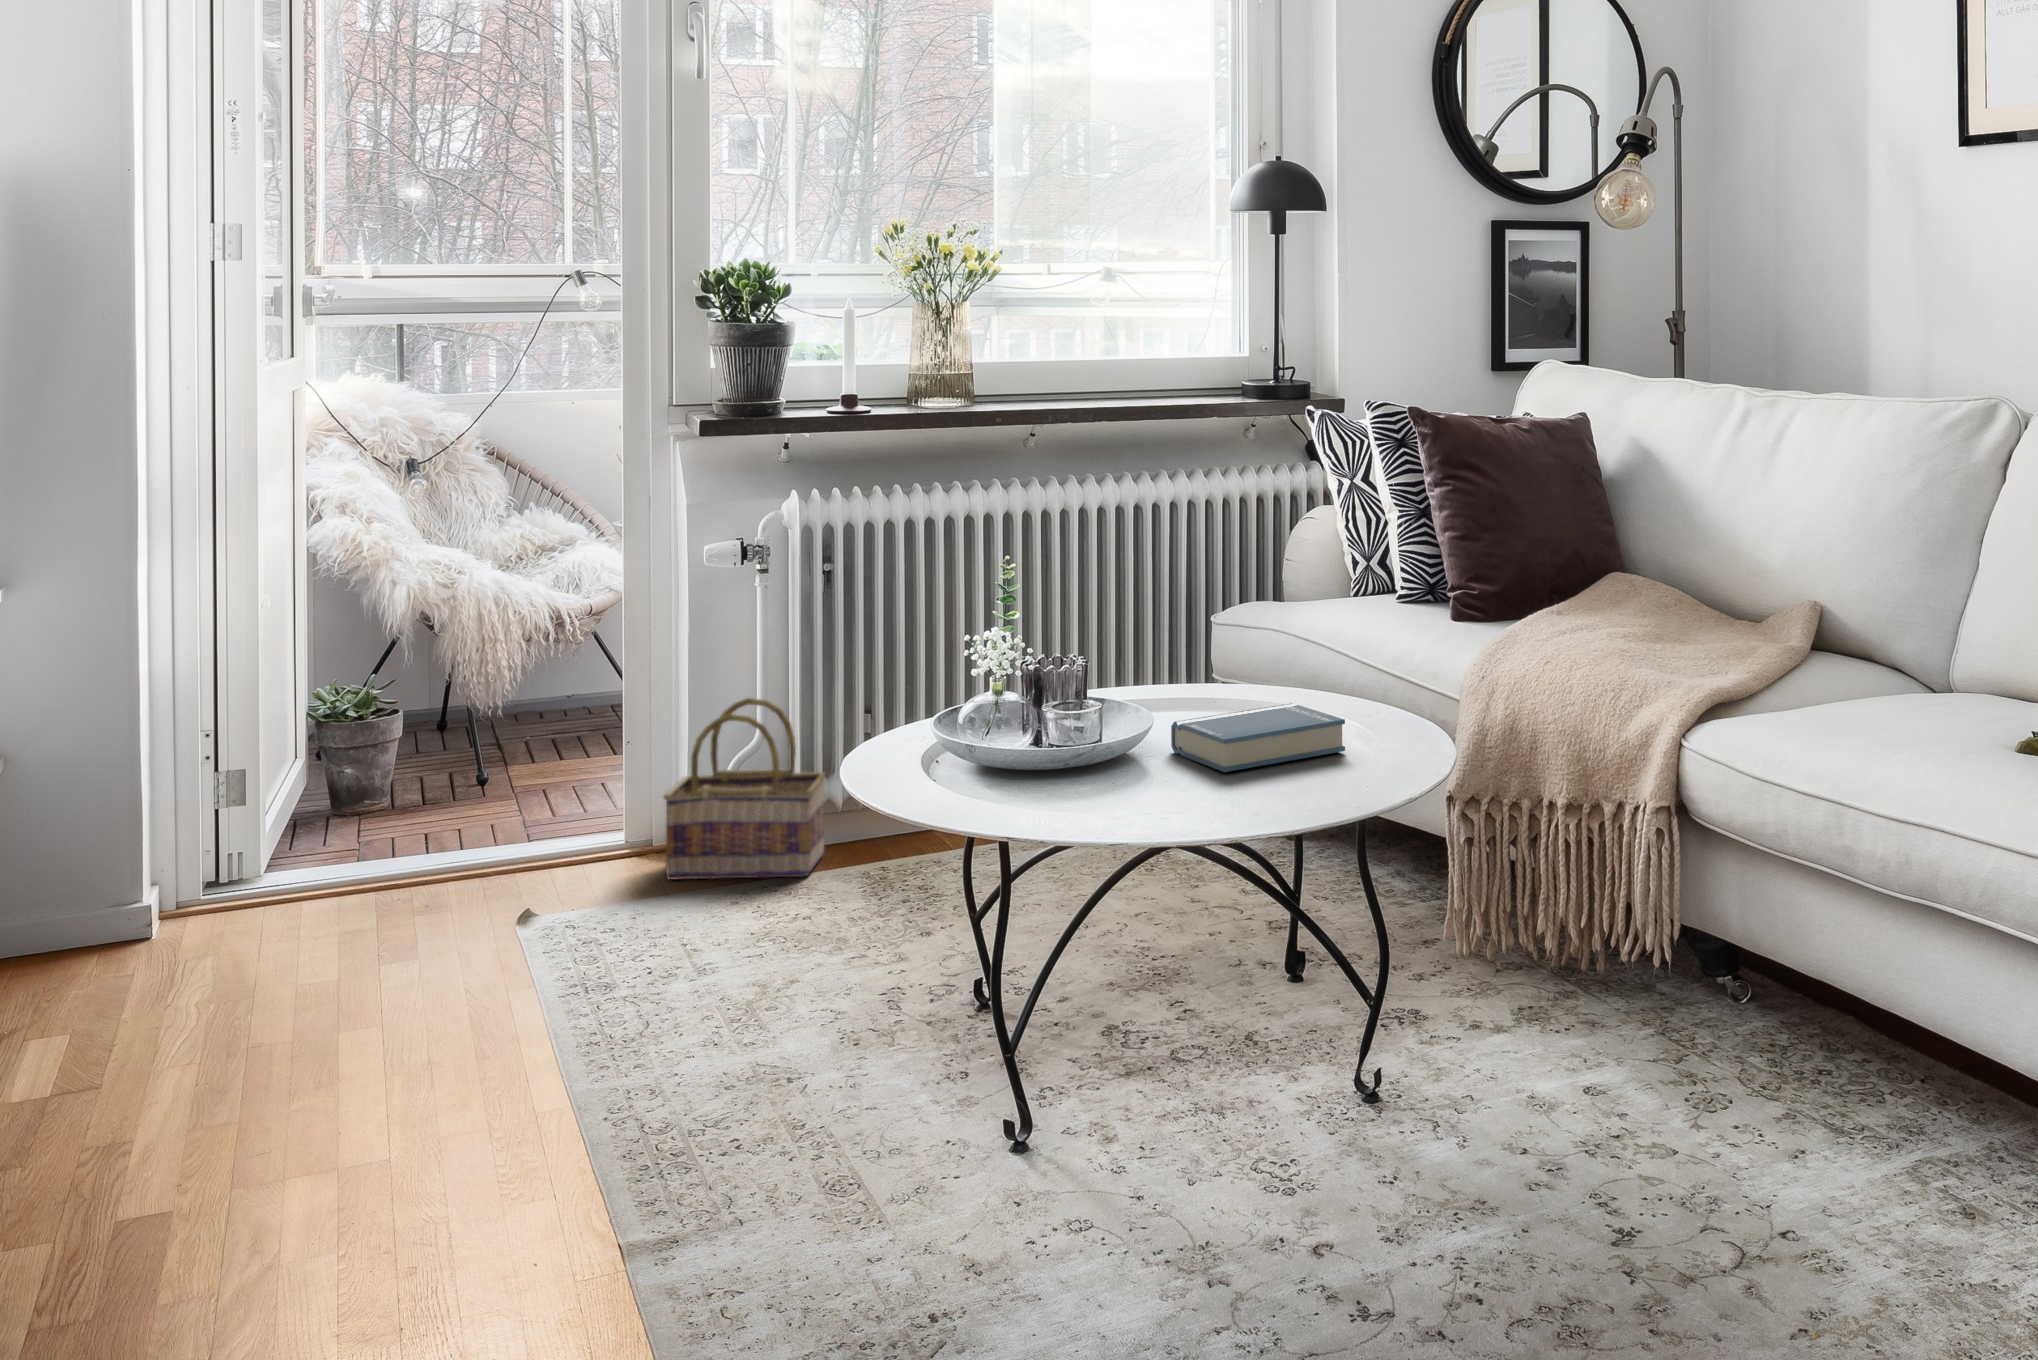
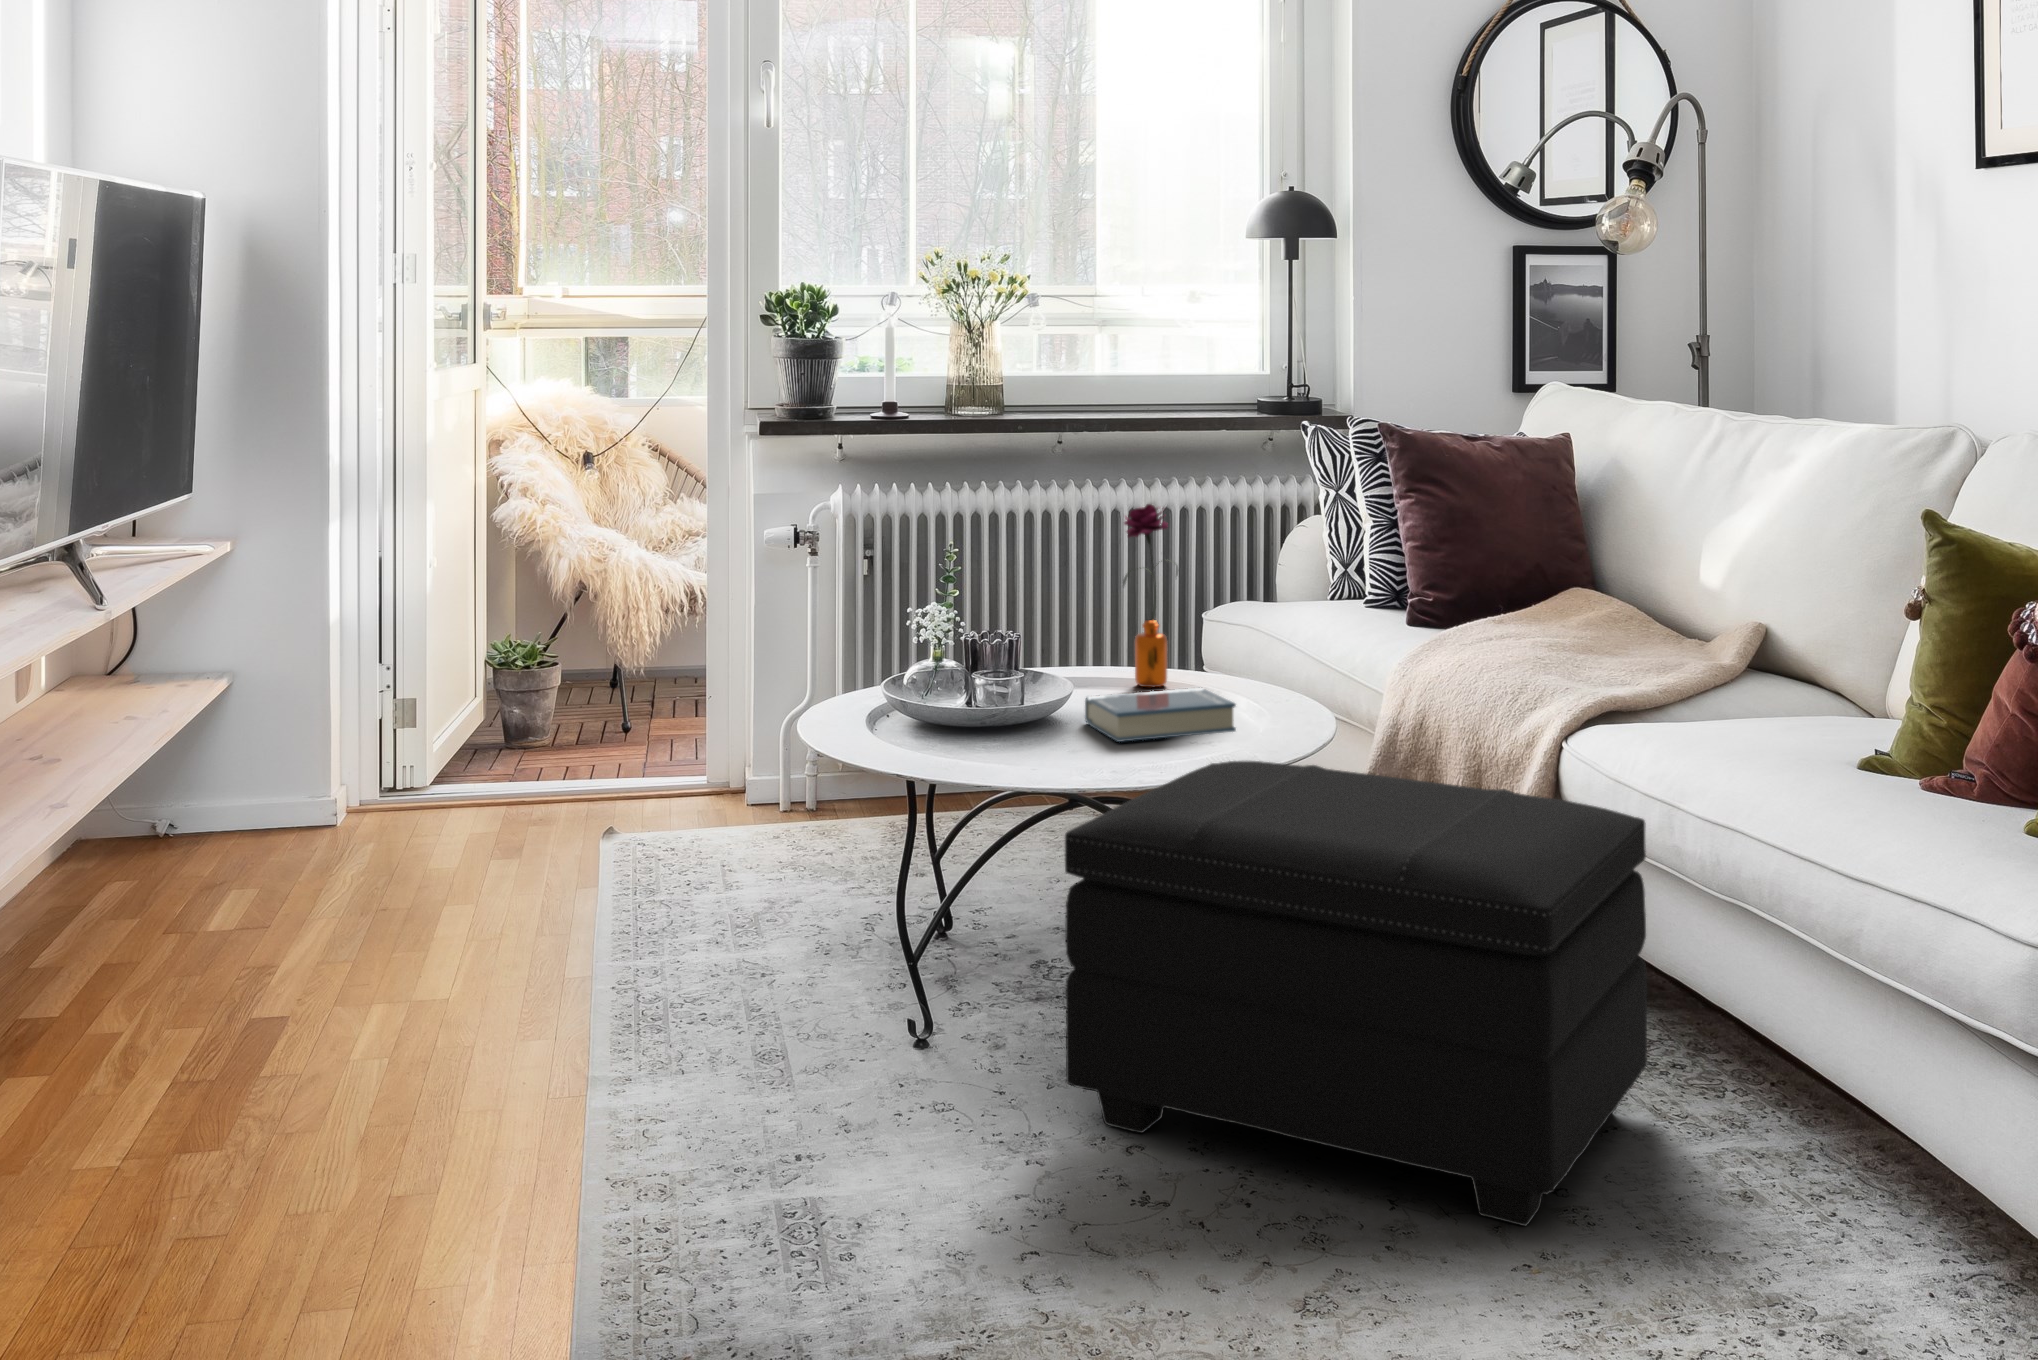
flower: none [1183,500,1249,705] -> present [1123,504,1178,687]
basket: present [663,698,825,880] -> none [729,665,867,822]
footstool: none [1229,785,1829,1284] -> present [1065,761,1647,1226]

